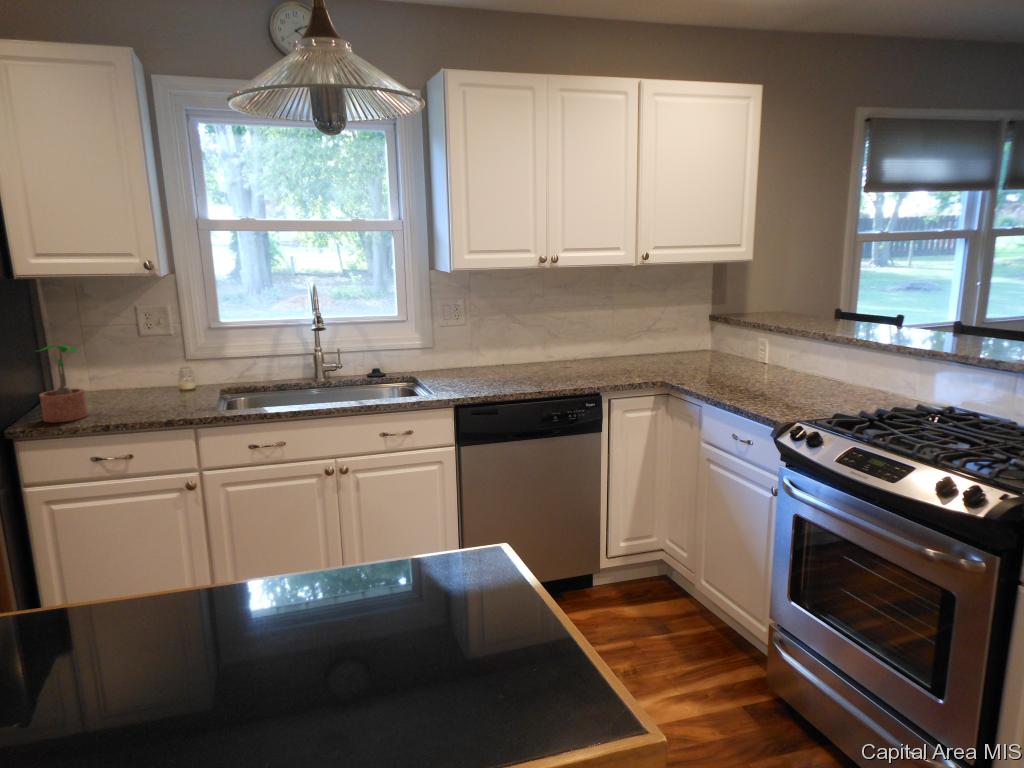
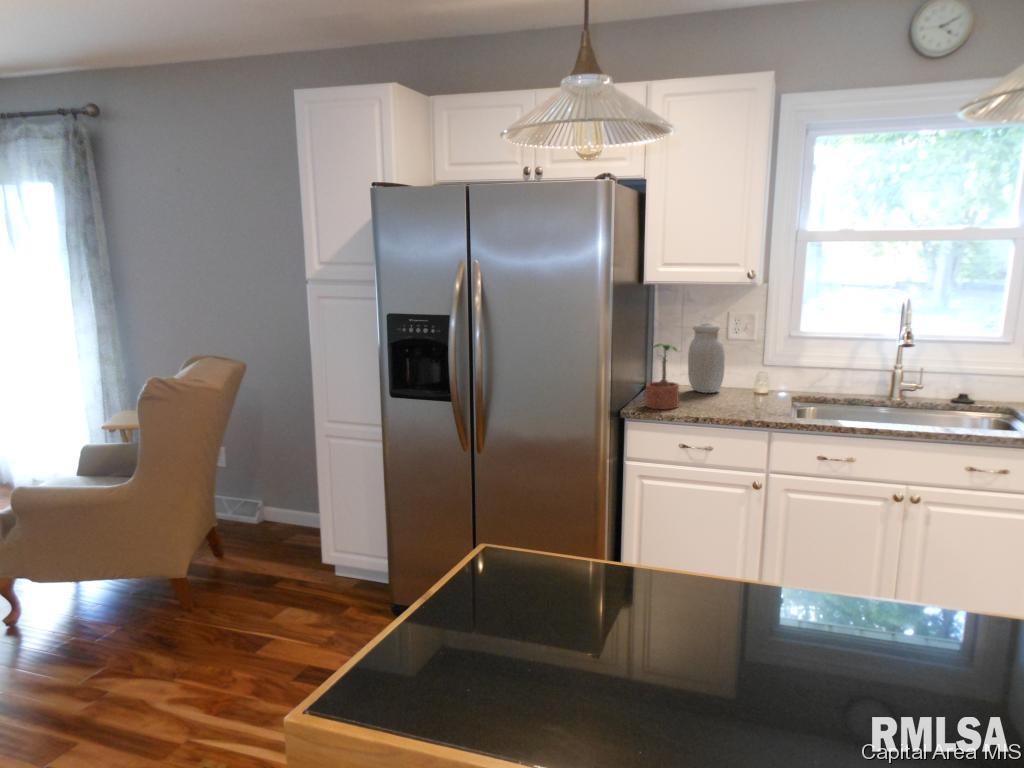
jar: none [99,319,147,396] -> present [688,324,725,393]

